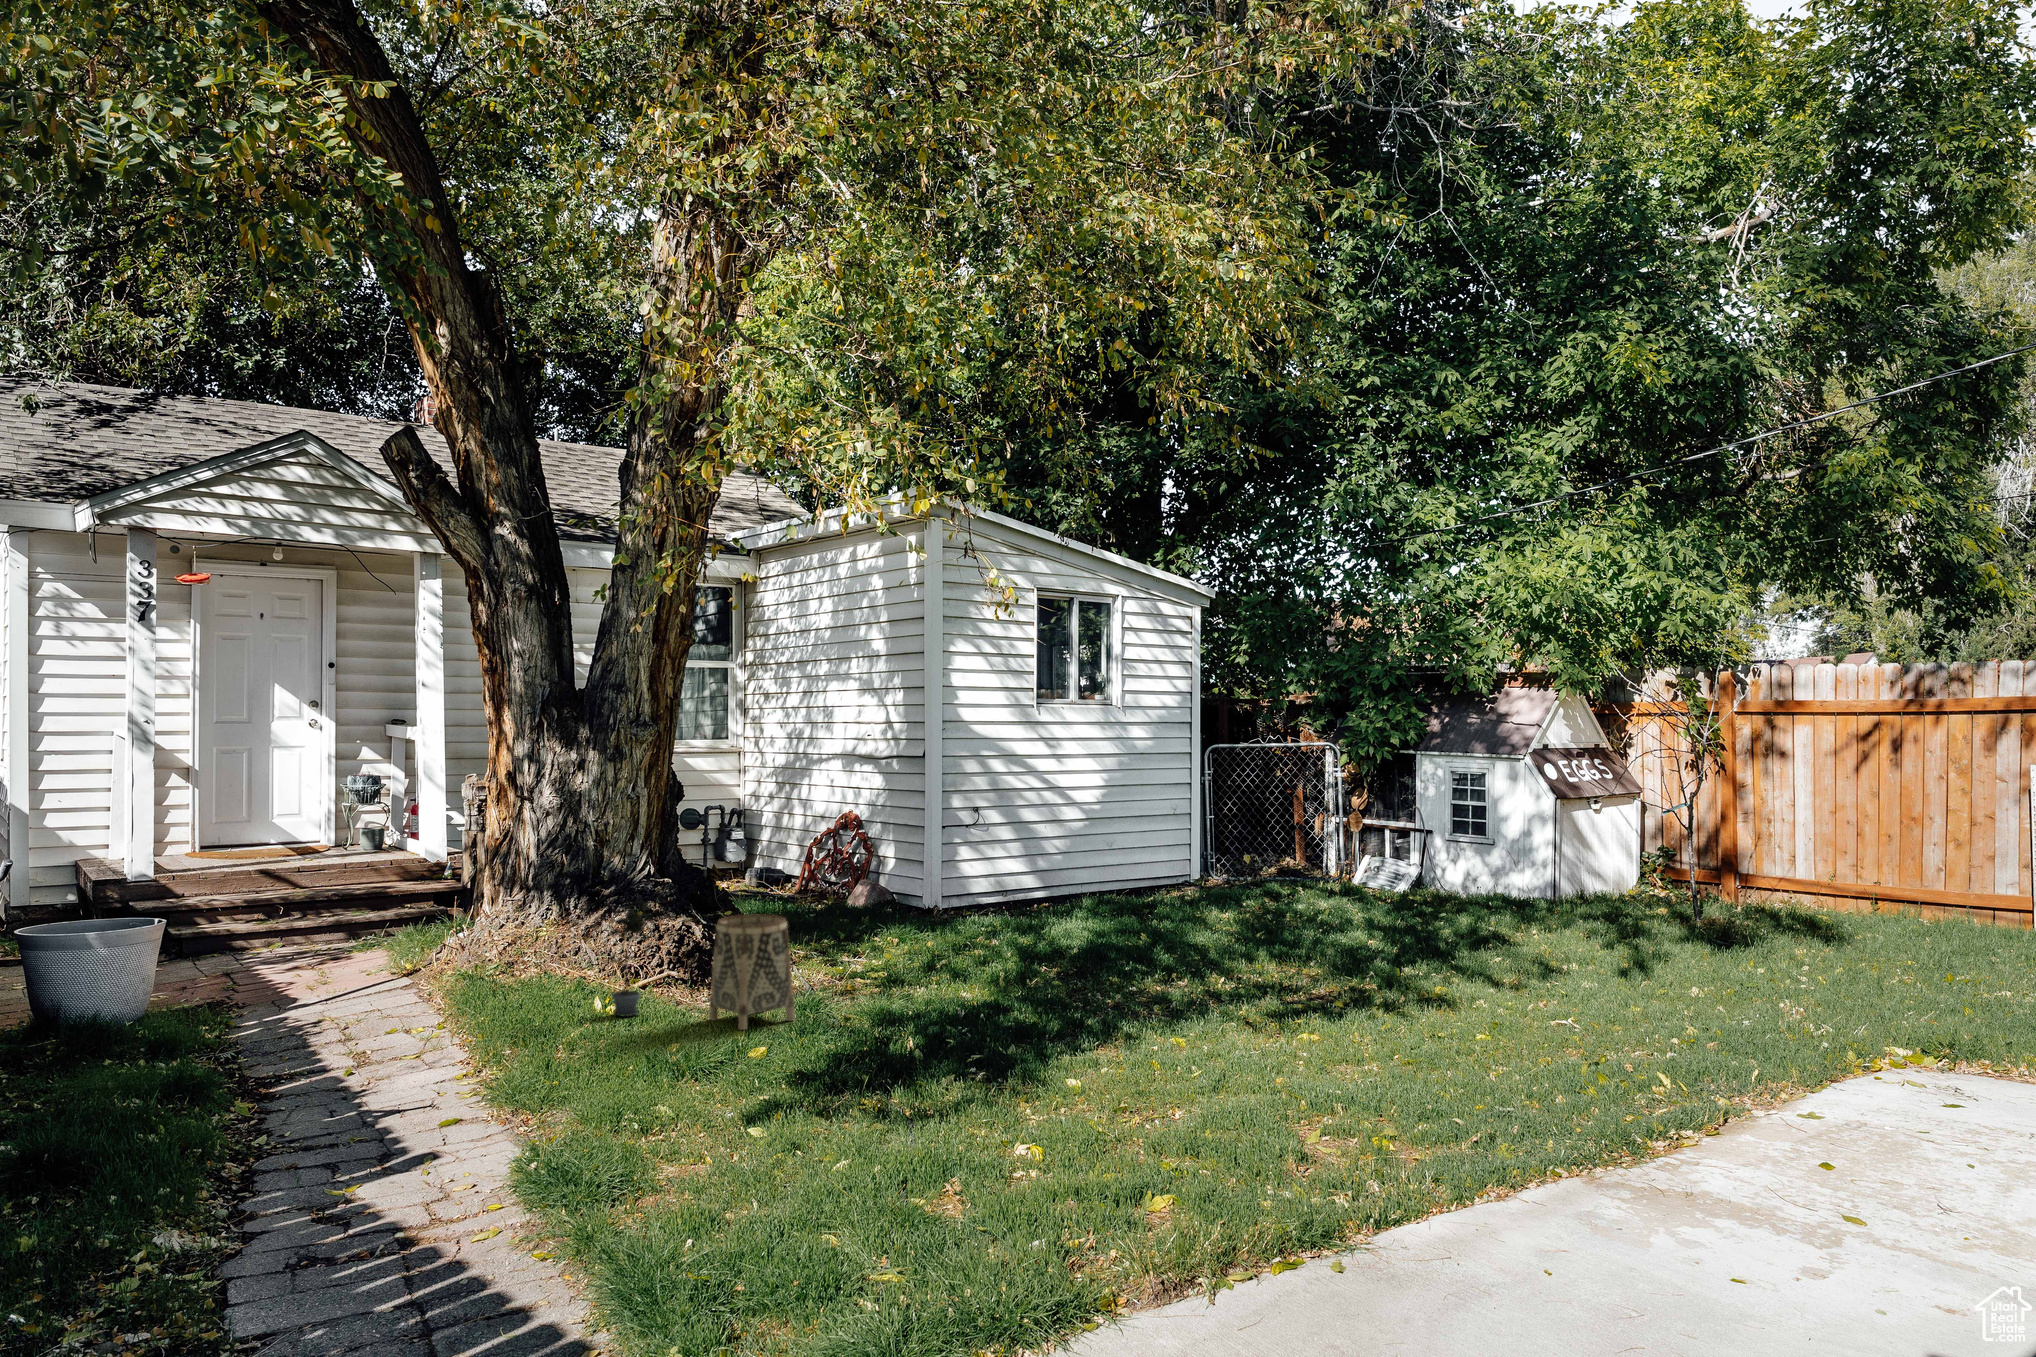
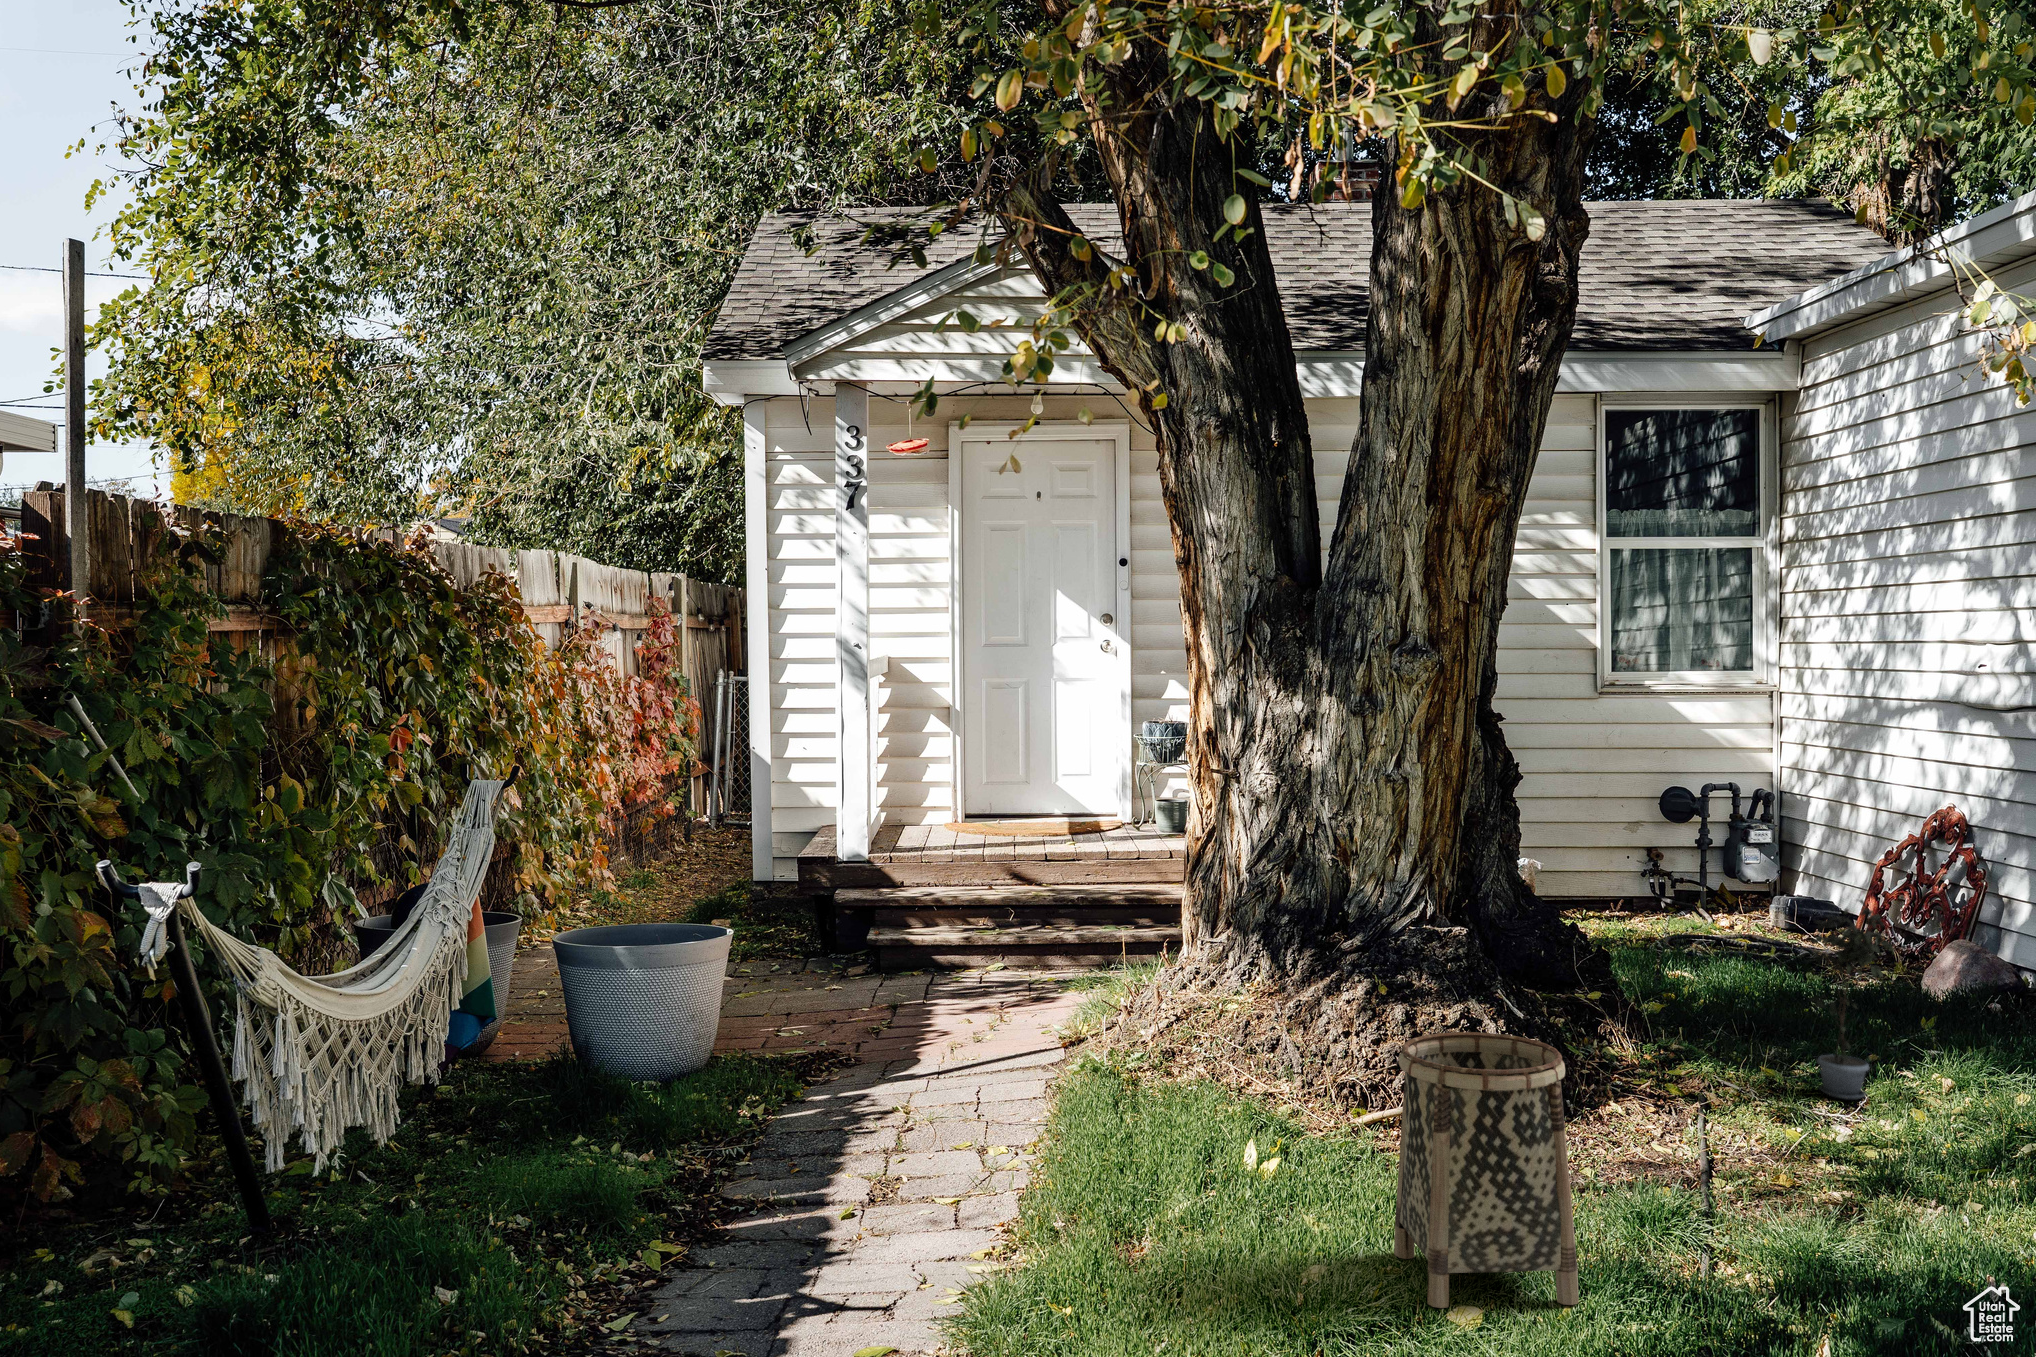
potted plant: present [607,896,654,1017] -> present [1805,900,1894,1100]

